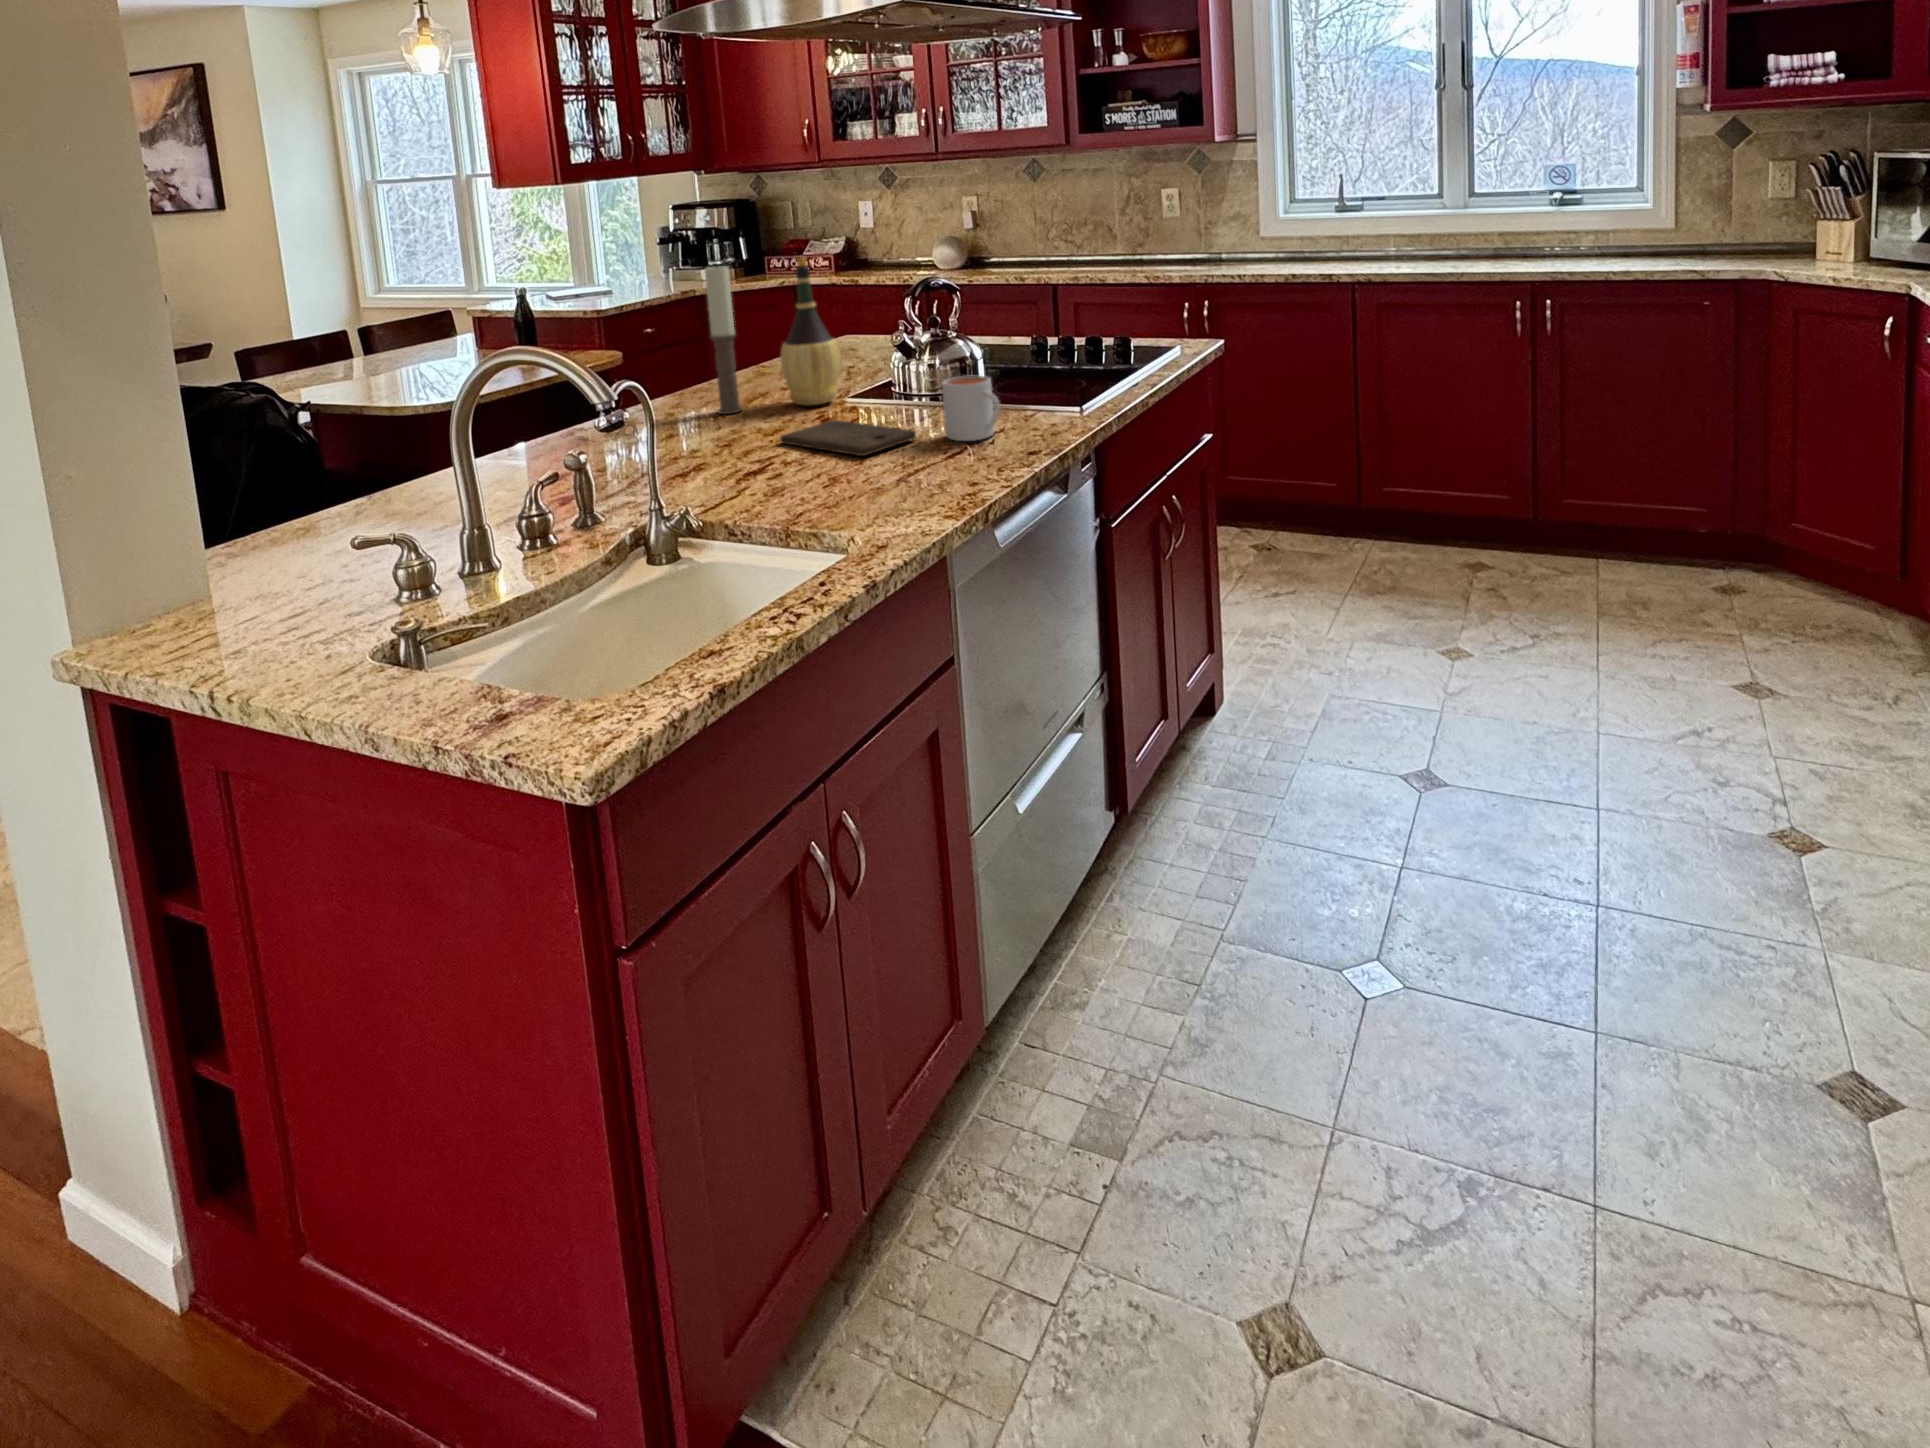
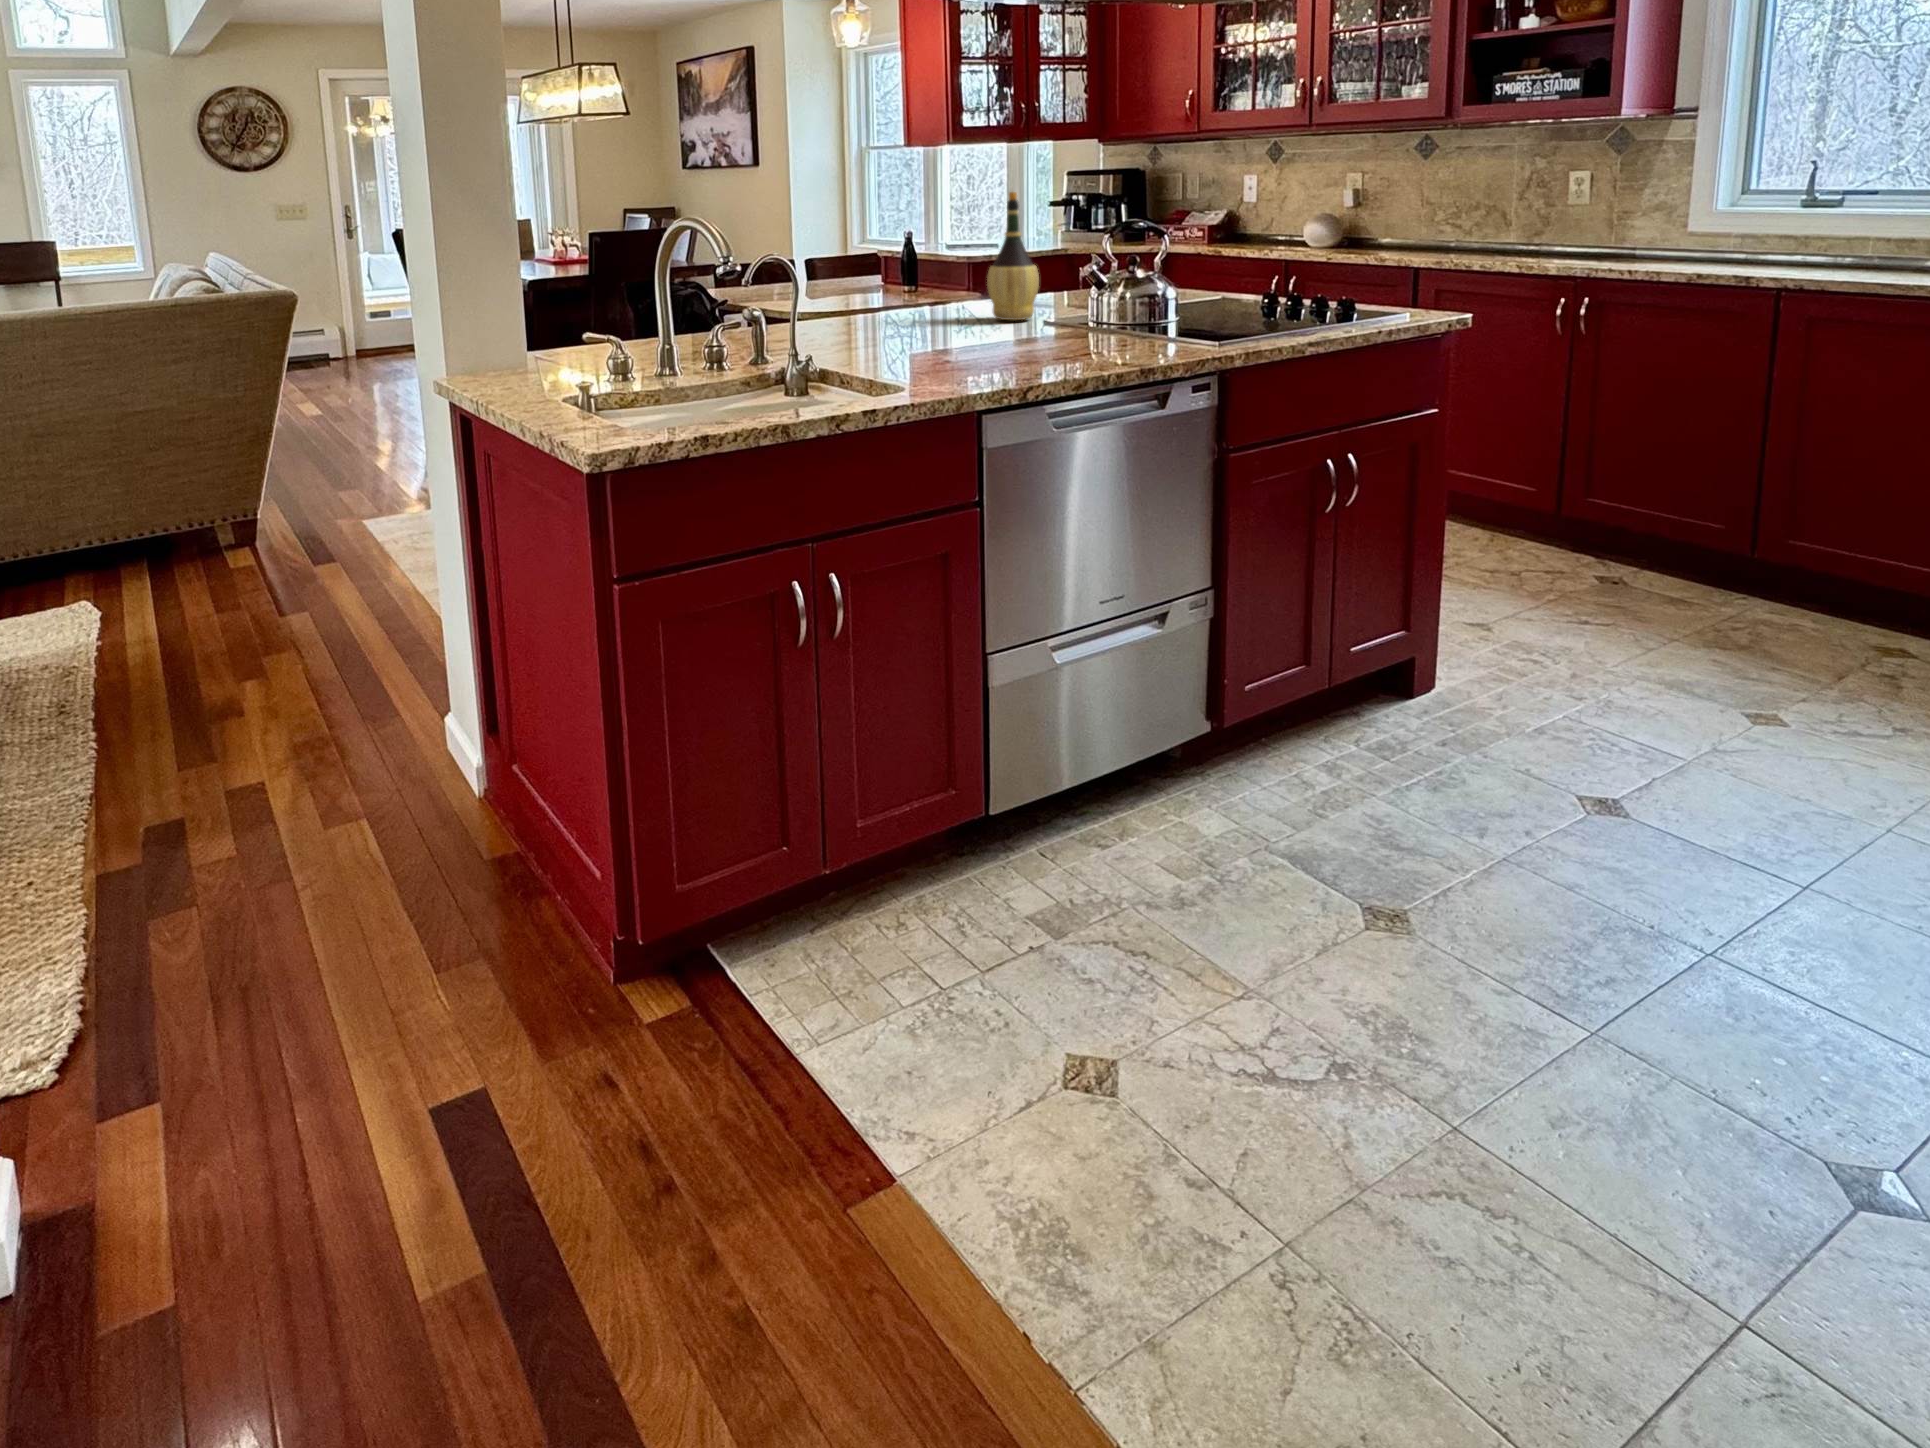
candle: present [705,265,743,414] -> none [933,192,955,319]
mug: present [942,375,1000,441] -> none [1072,298,1116,353]
cutting board: present [780,420,916,456] -> none [947,328,1047,351]

